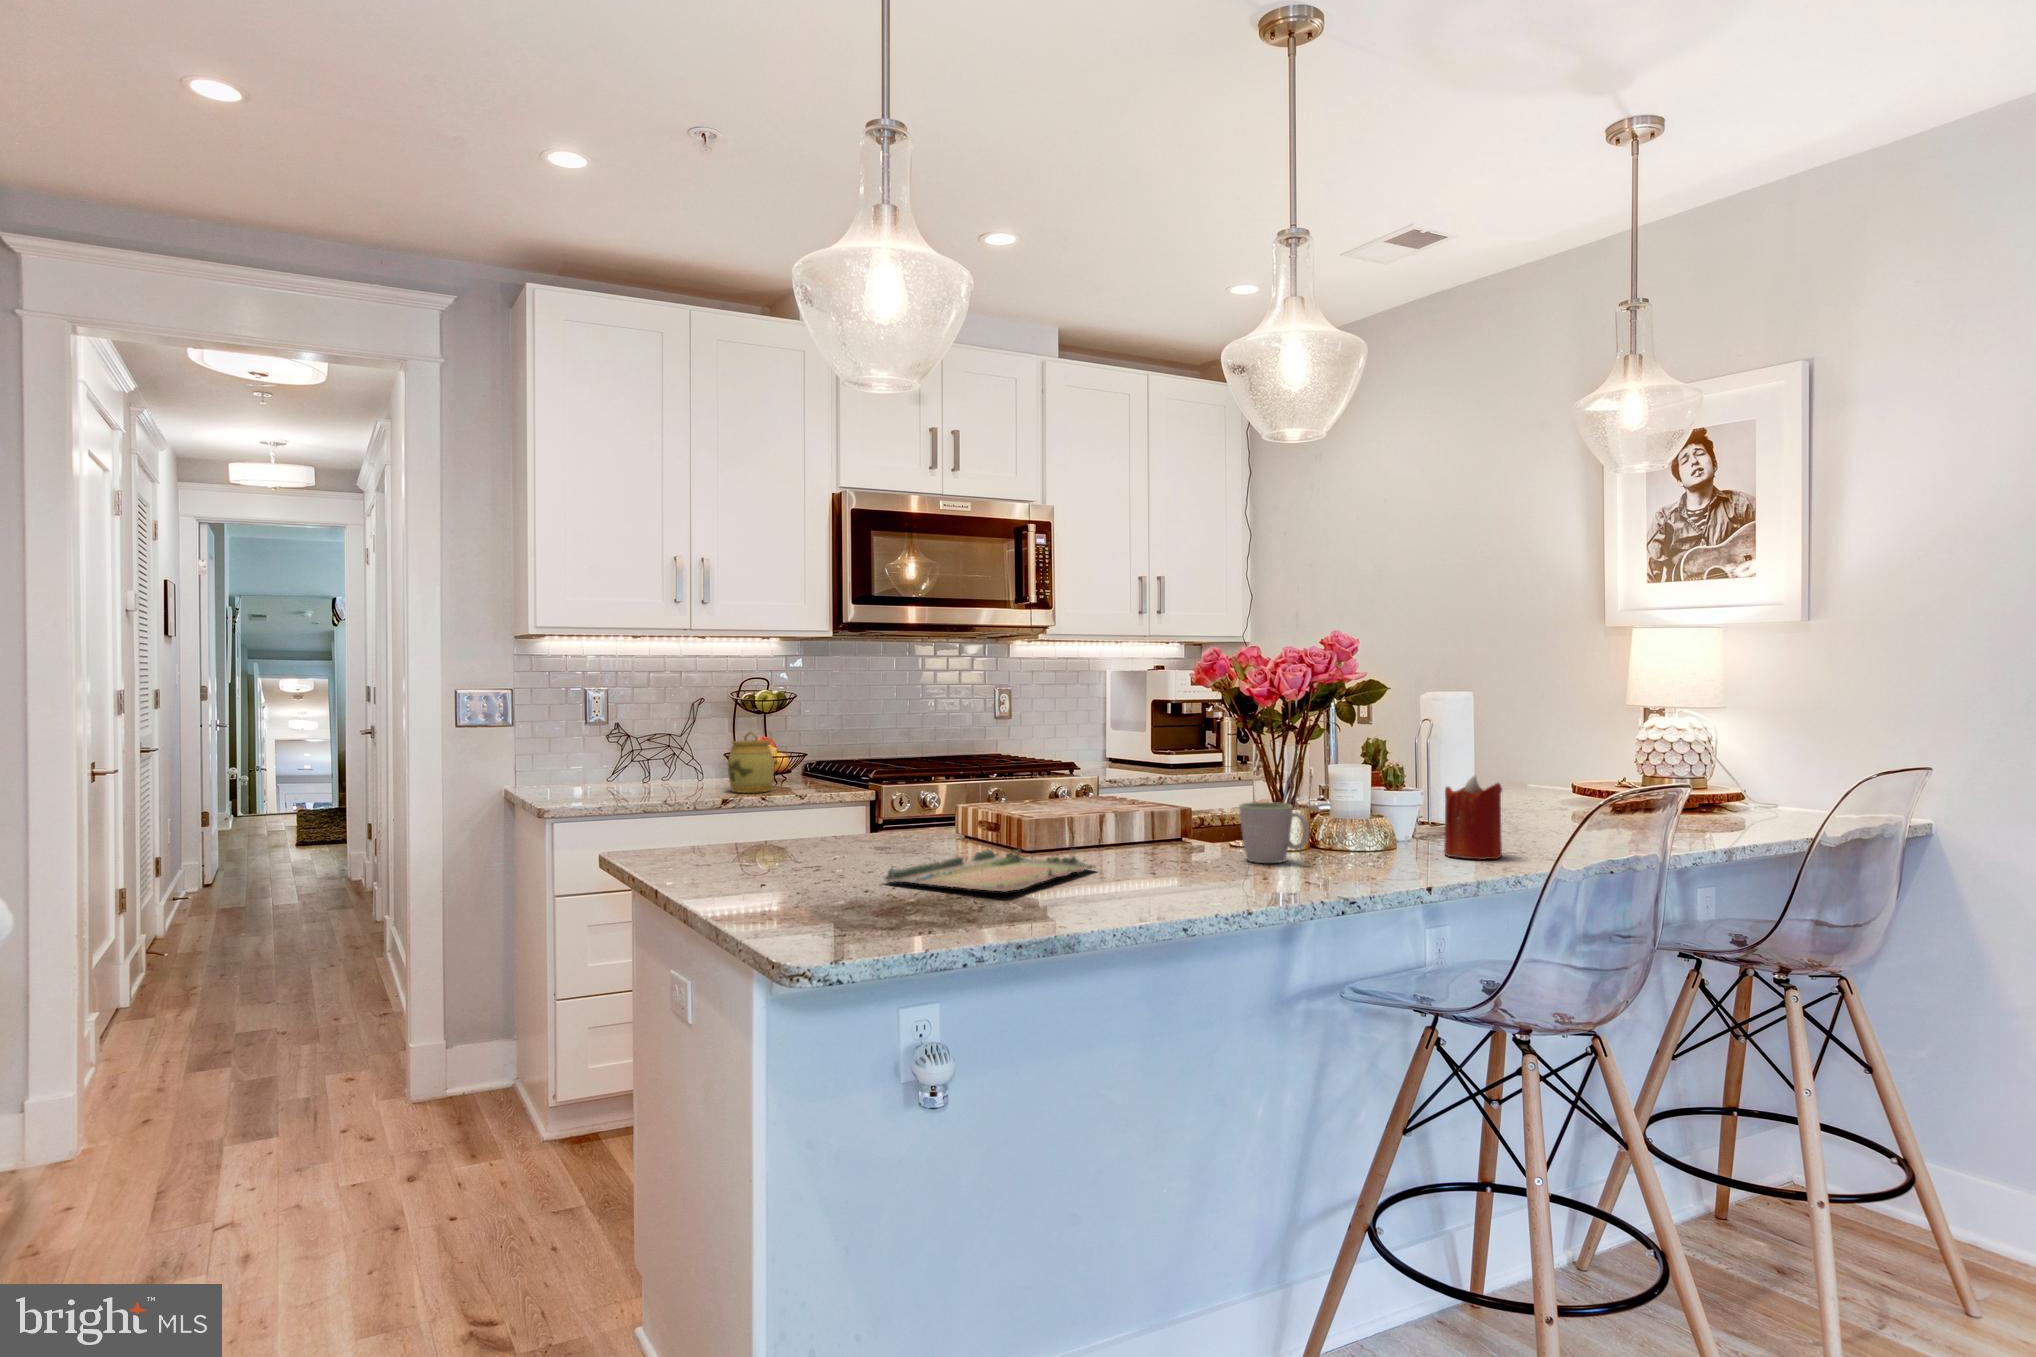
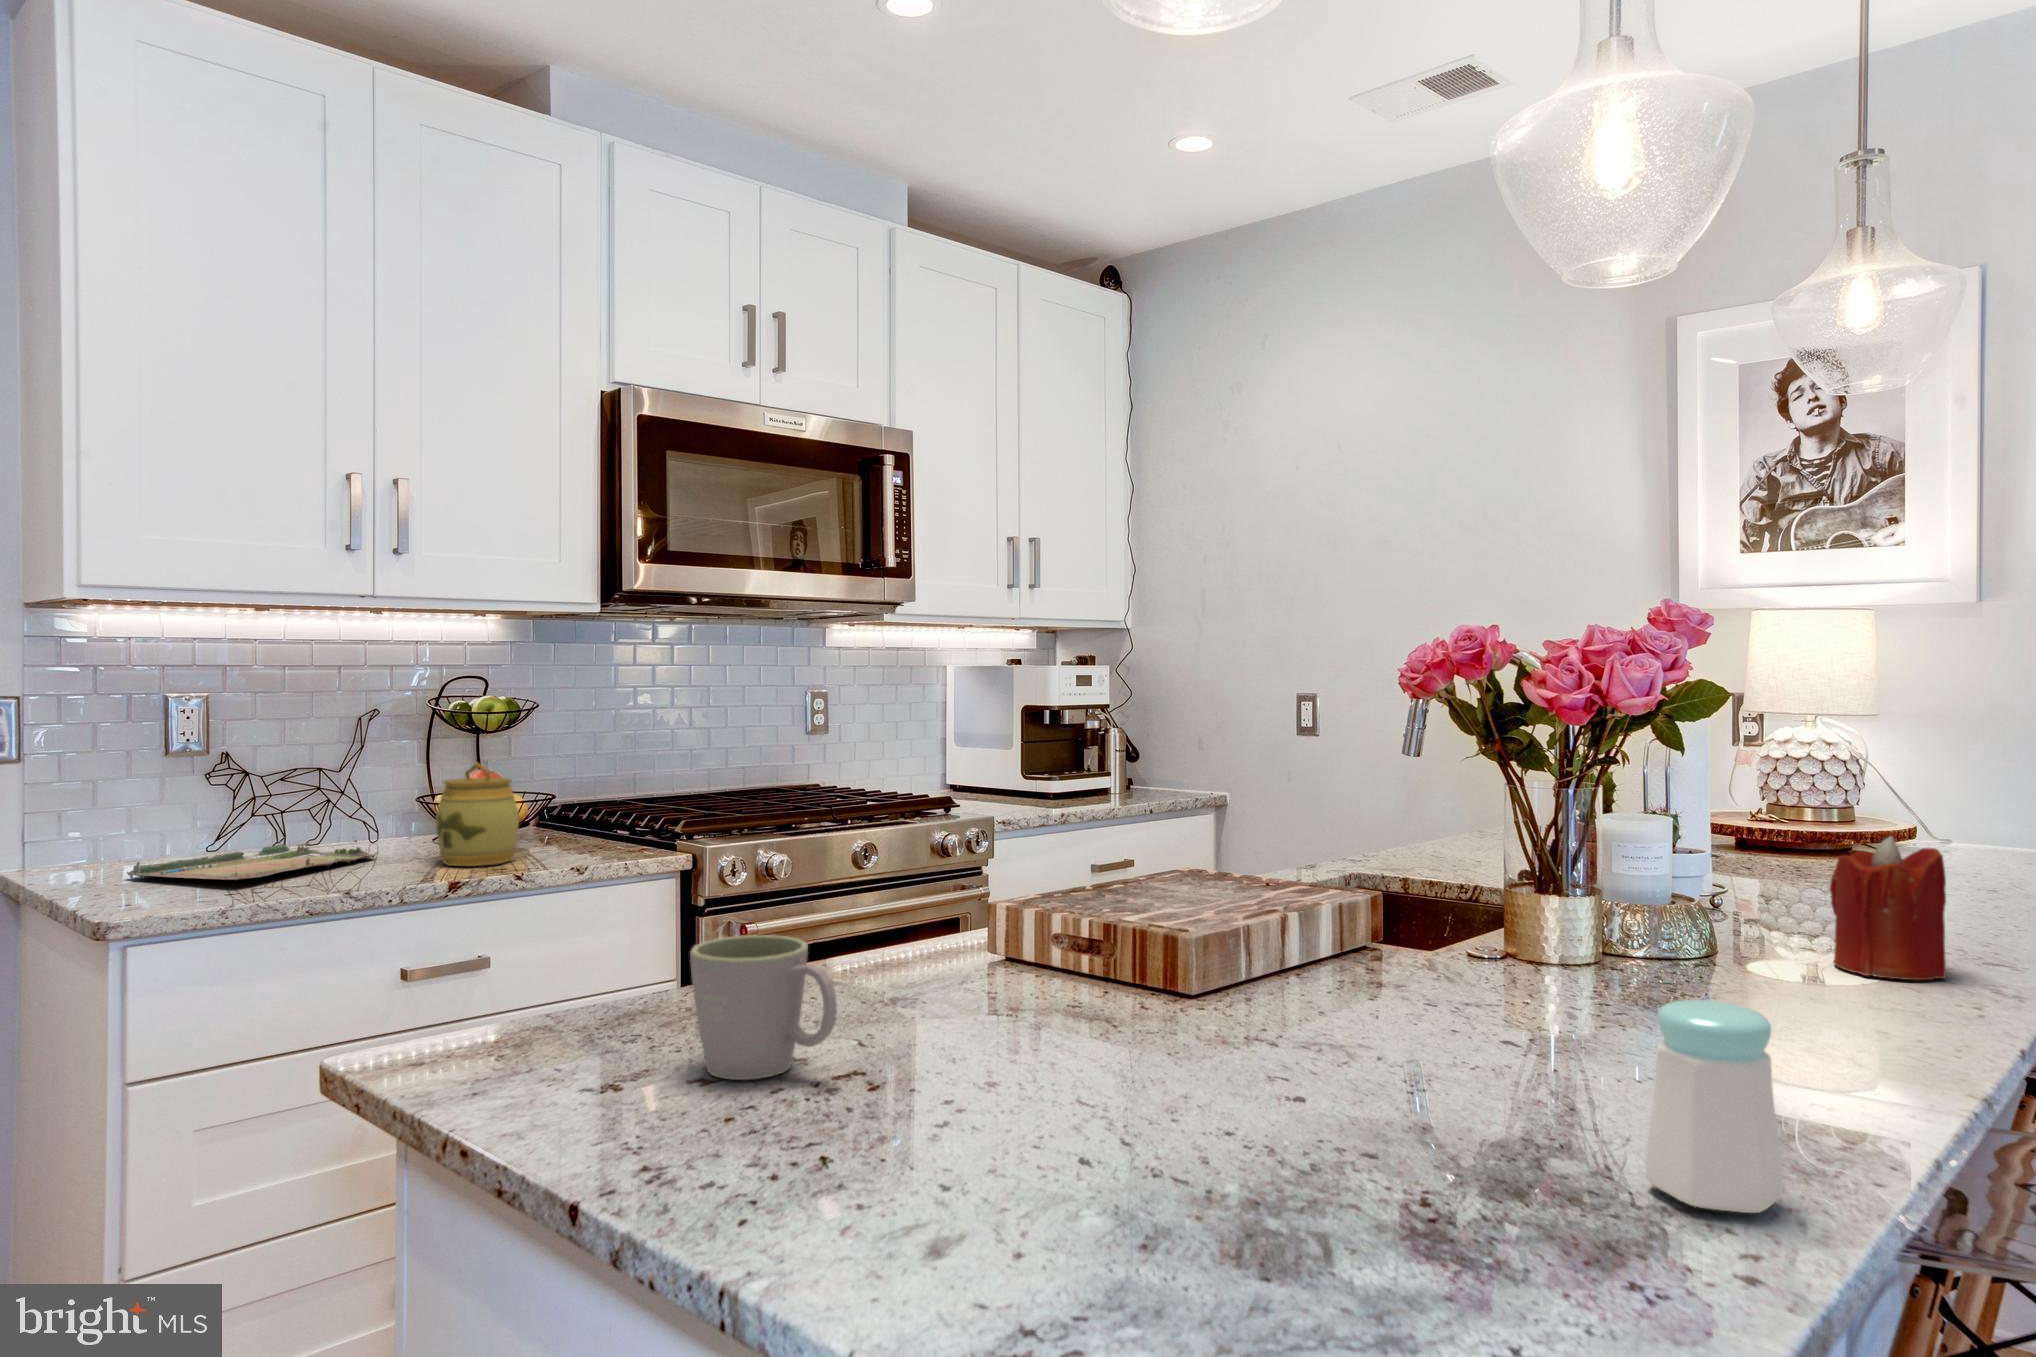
mug: present [1239,802,1309,863] -> present [690,935,837,1080]
salt shaker: none [1115,822,1163,906] -> present [1646,1000,1783,1213]
tray: present [884,849,1096,892] -> present [127,837,375,880]

